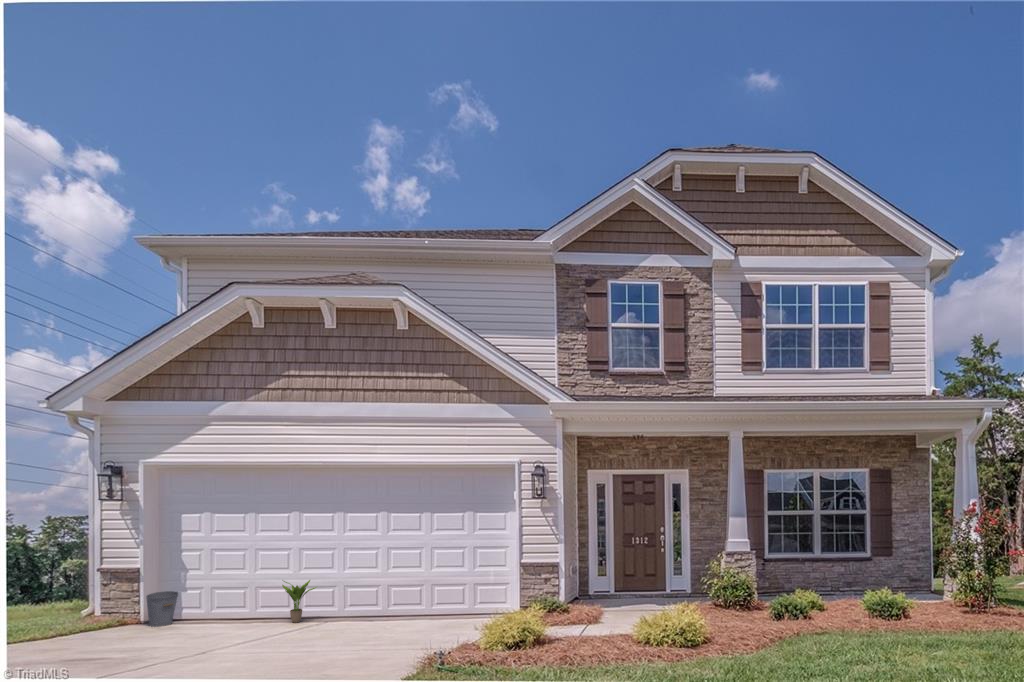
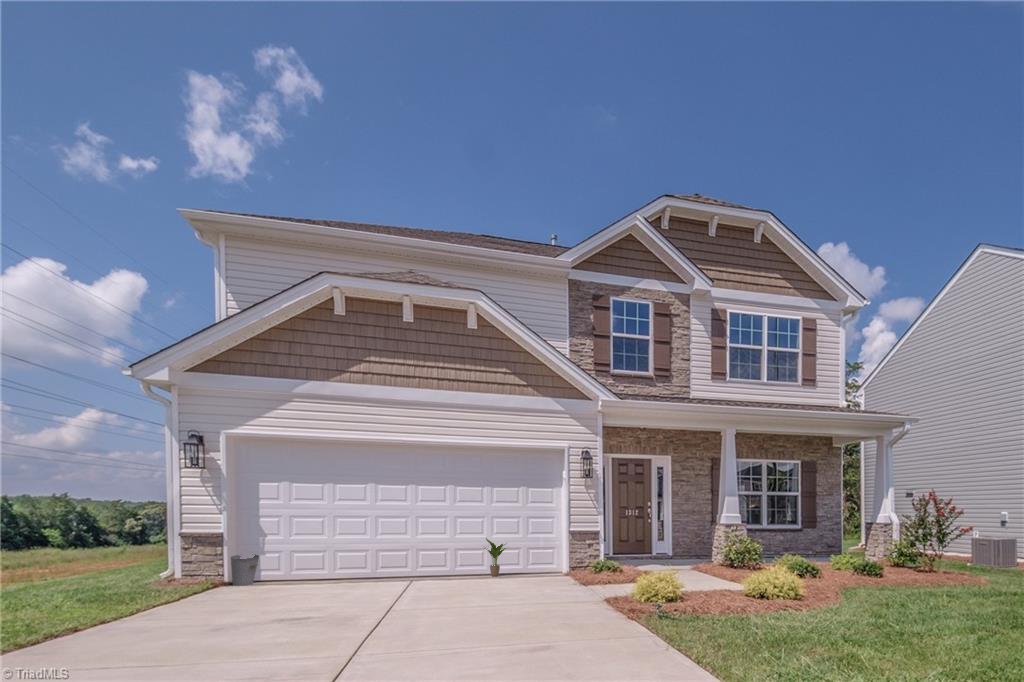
potted plant: present [282,580,316,623] -> present [485,538,507,576]

